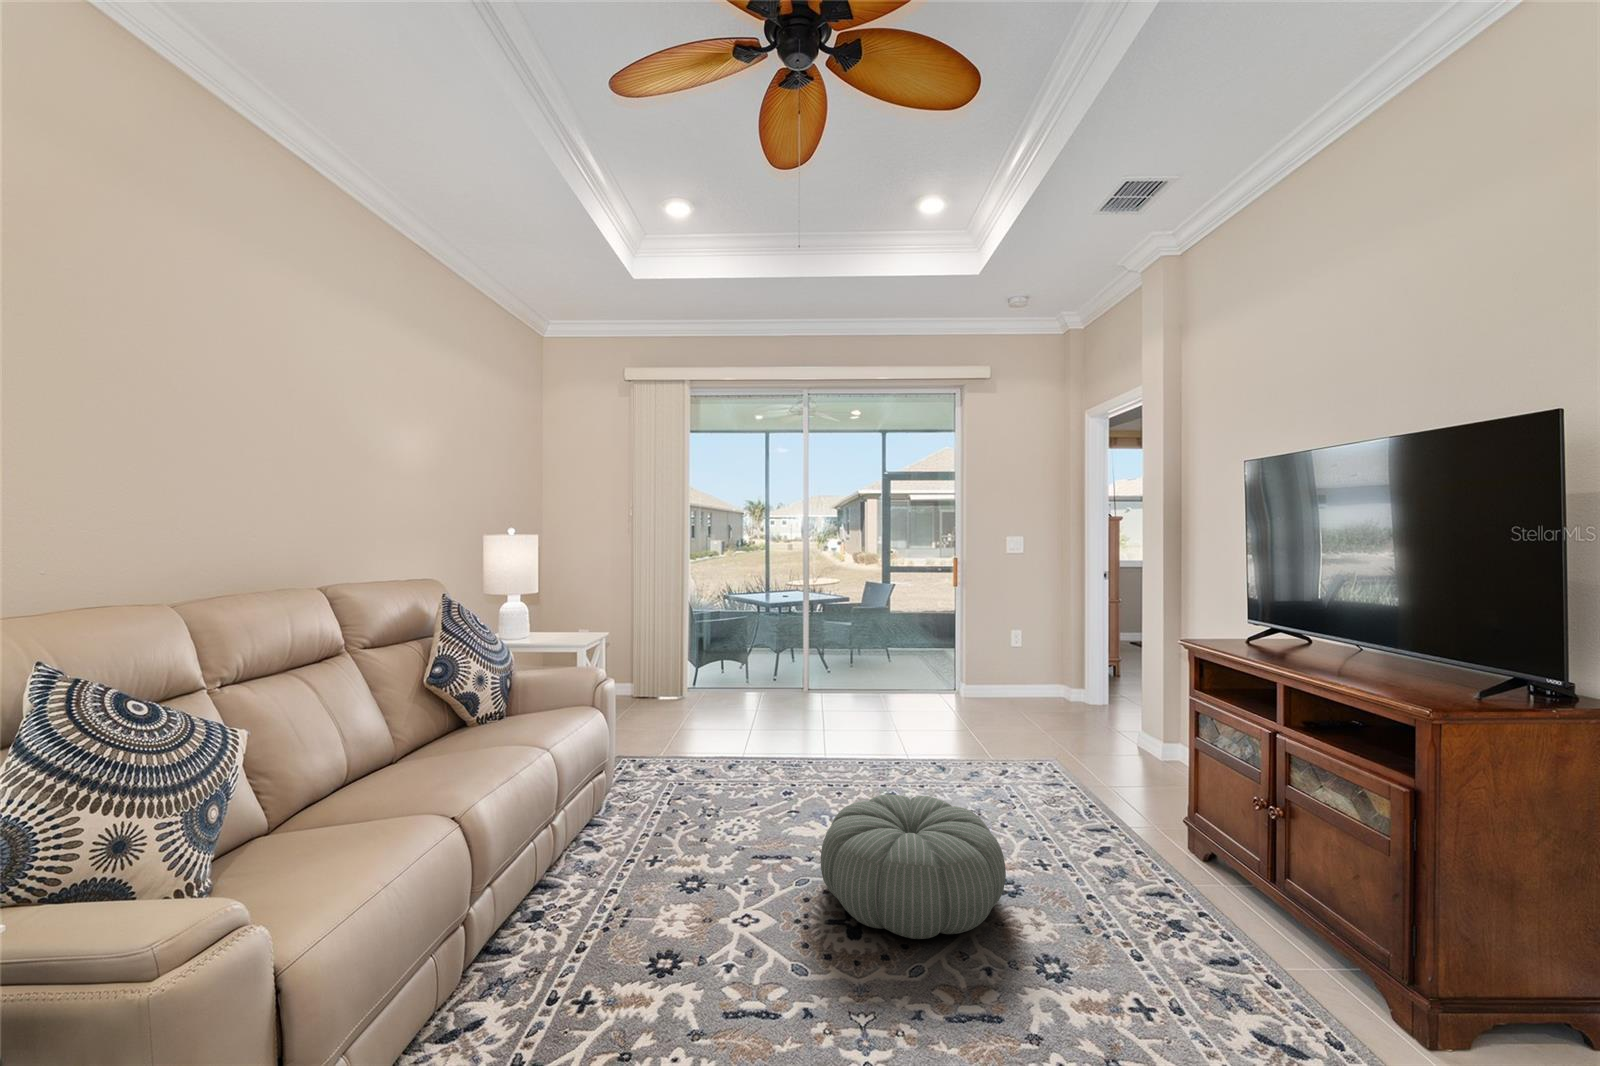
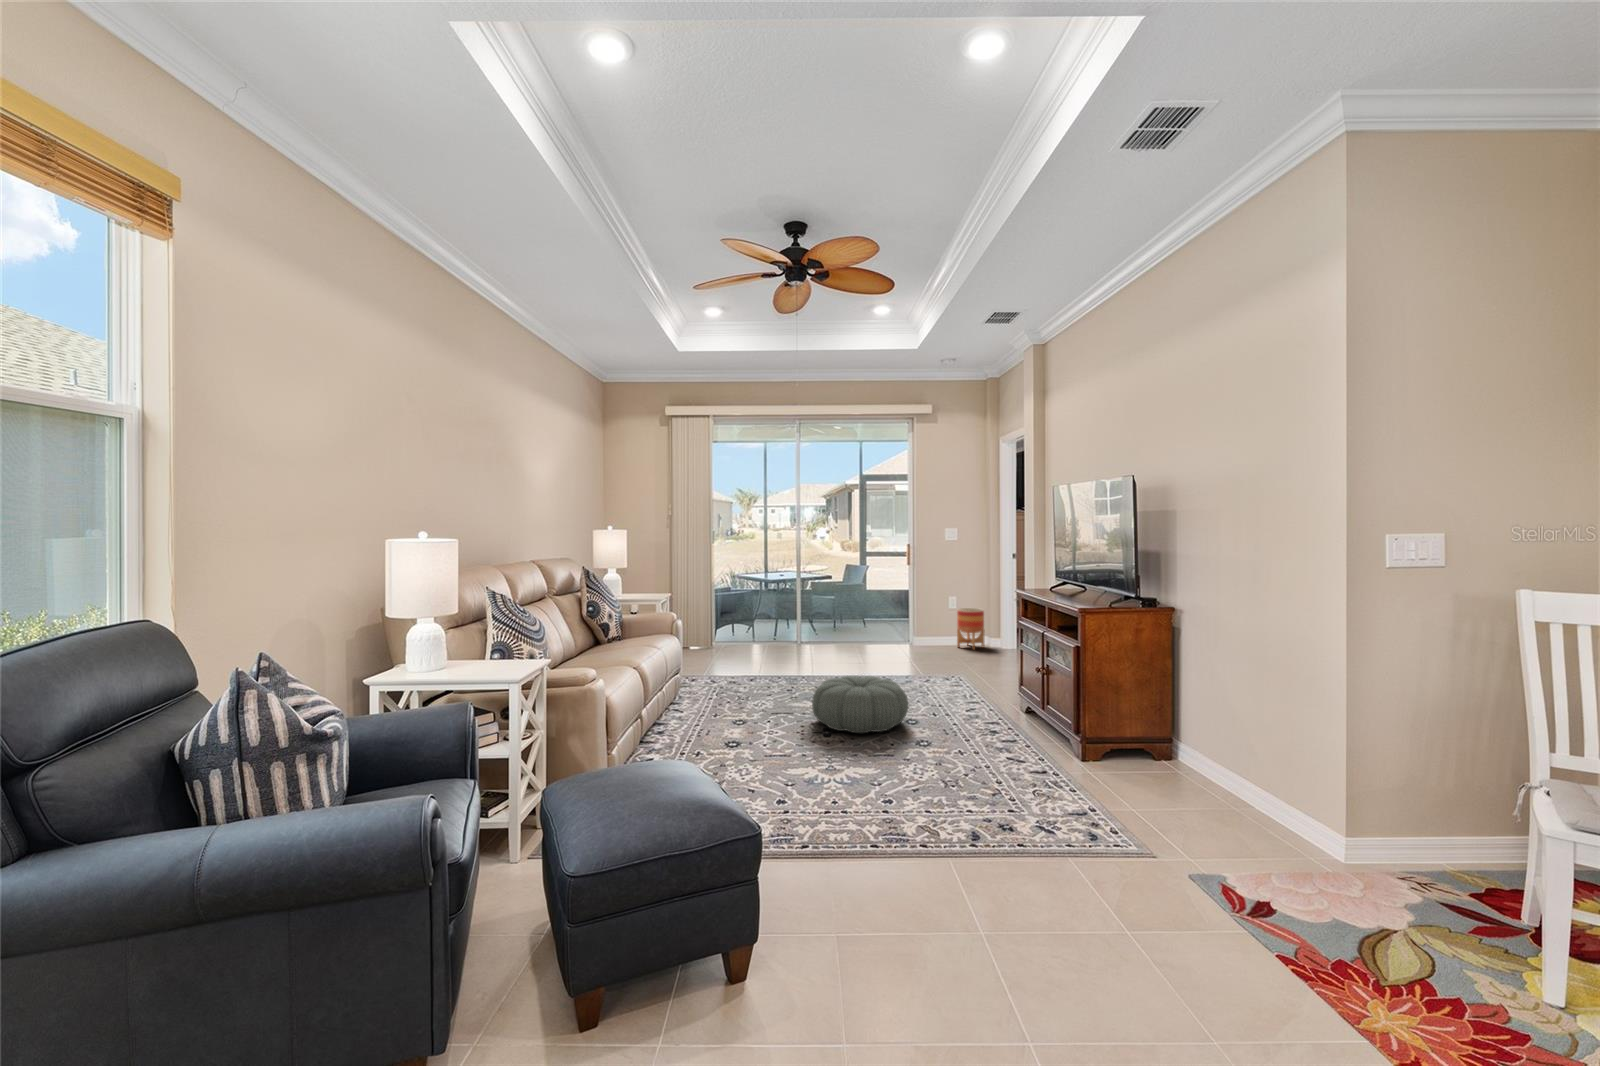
planter: none [1024,645,1063,705] -> present [957,608,985,649]

